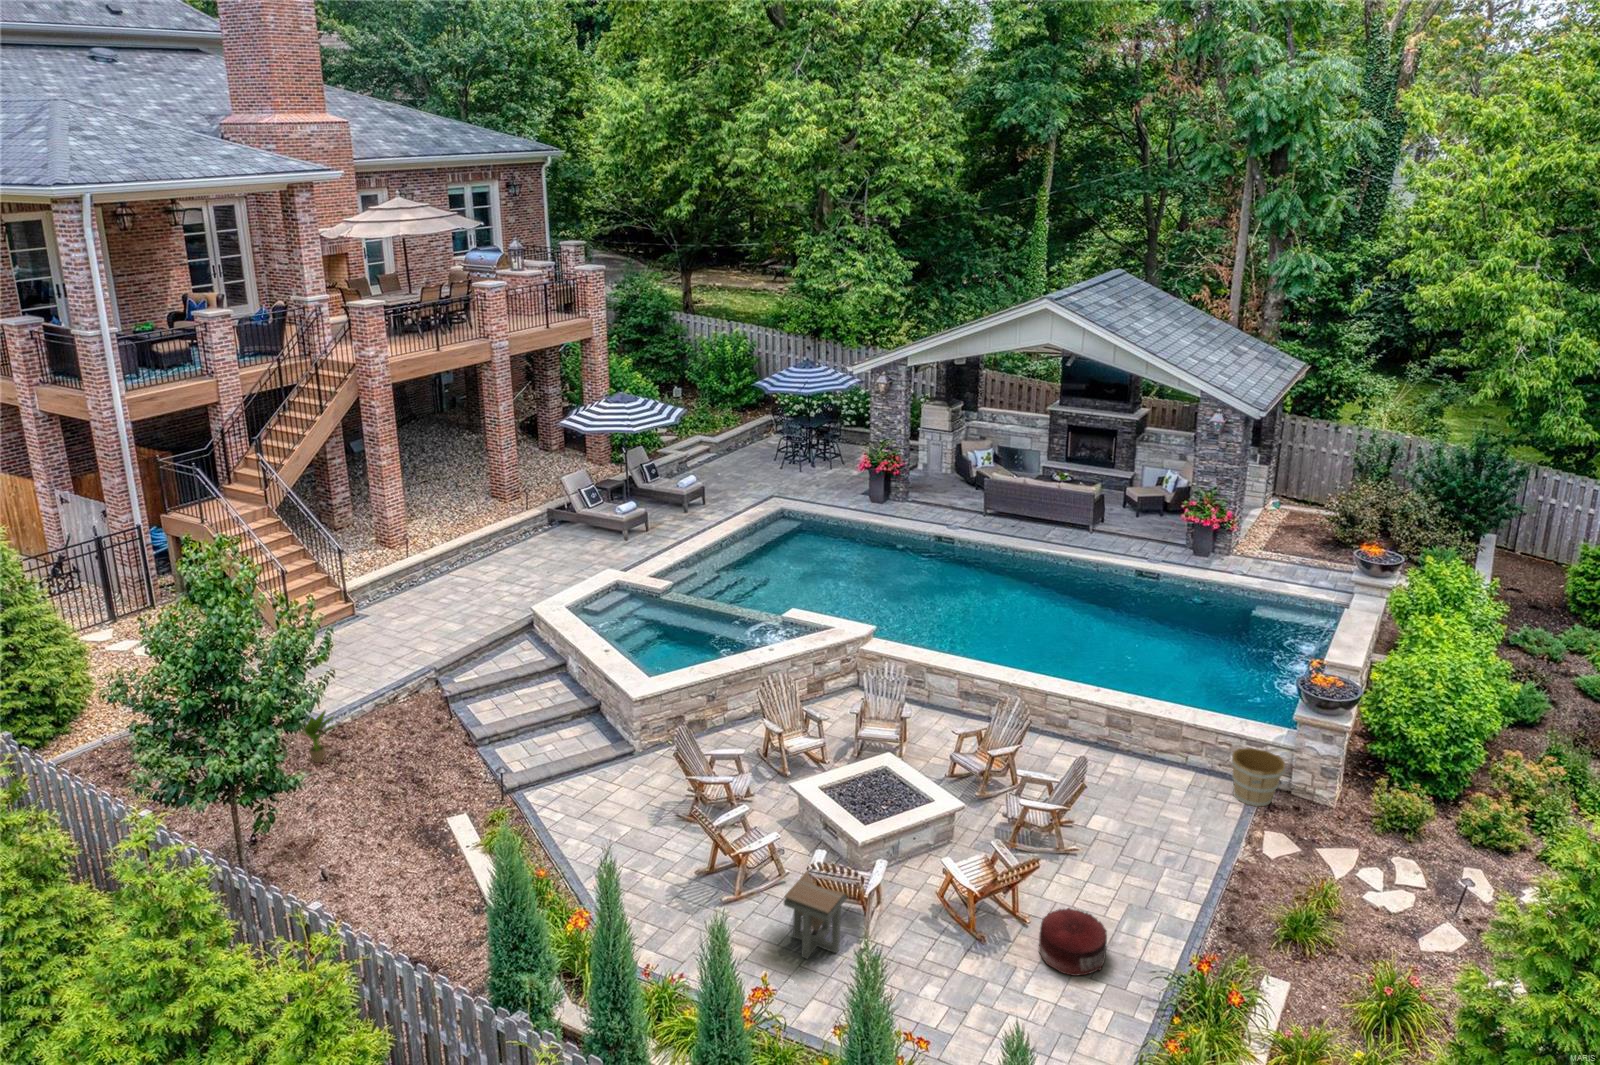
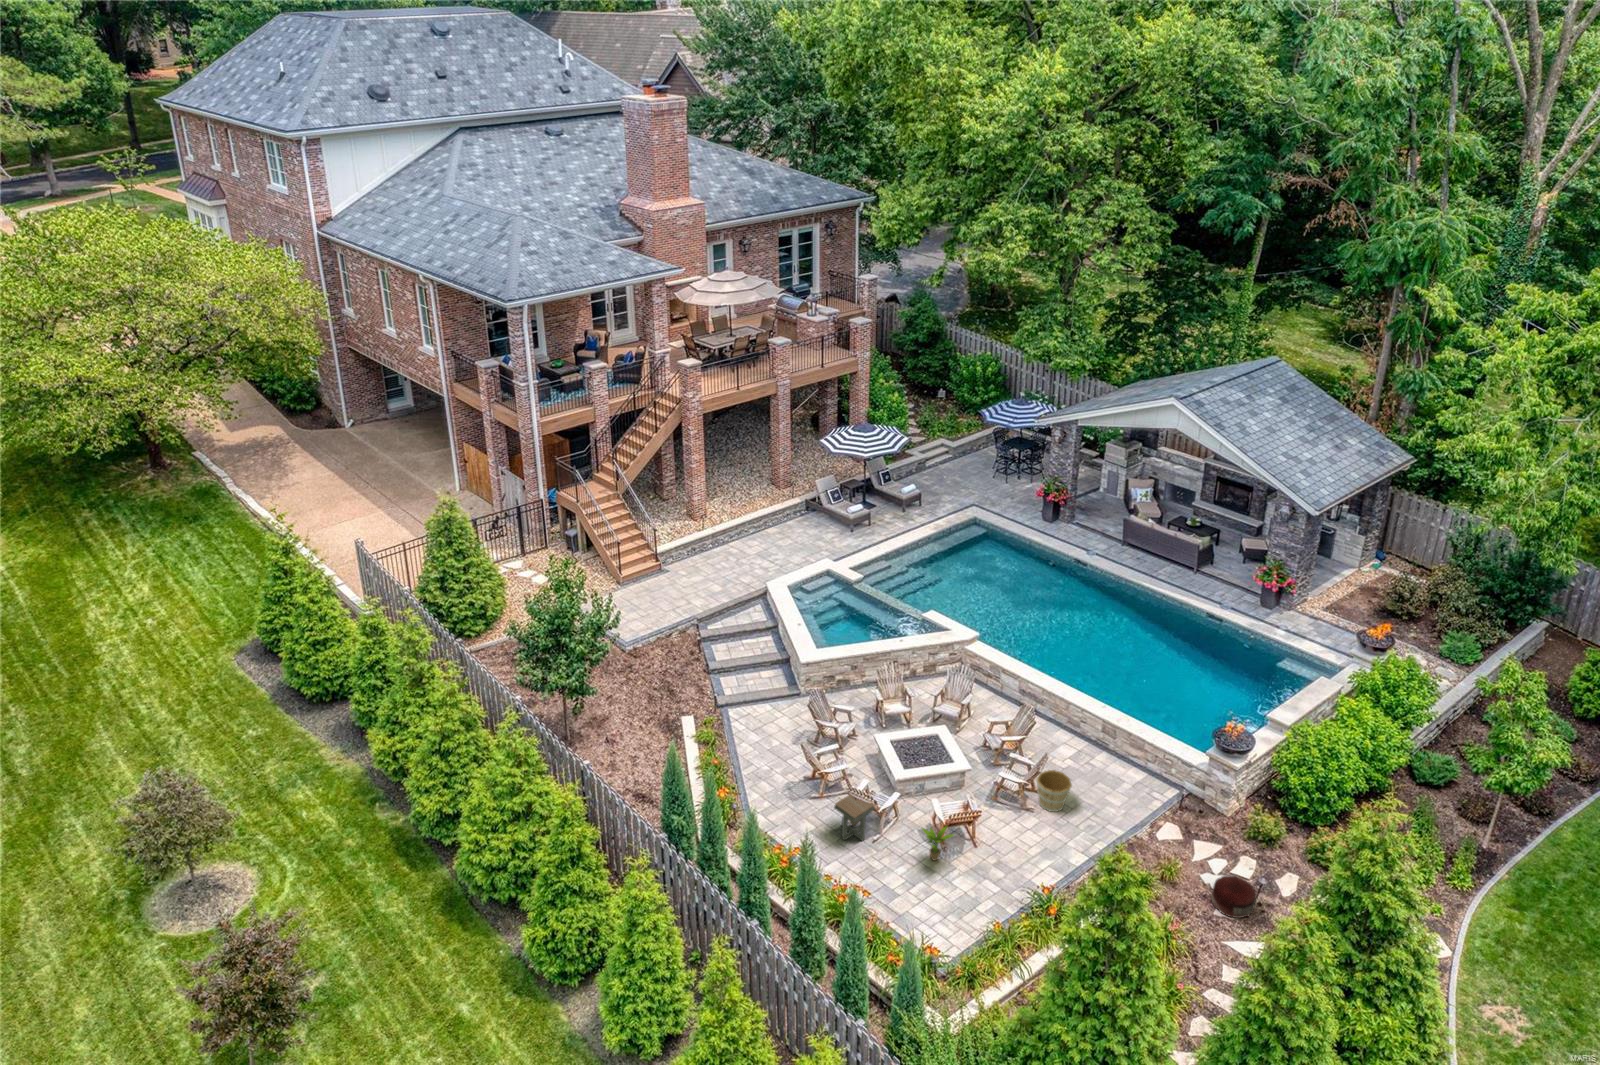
potted plant: present [301,711,337,763] -> present [922,827,954,861]
wooden bucket: present [1232,748,1285,807] -> present [1036,770,1072,812]
pouf: present [1039,908,1107,976] -> present [1211,875,1256,918]

